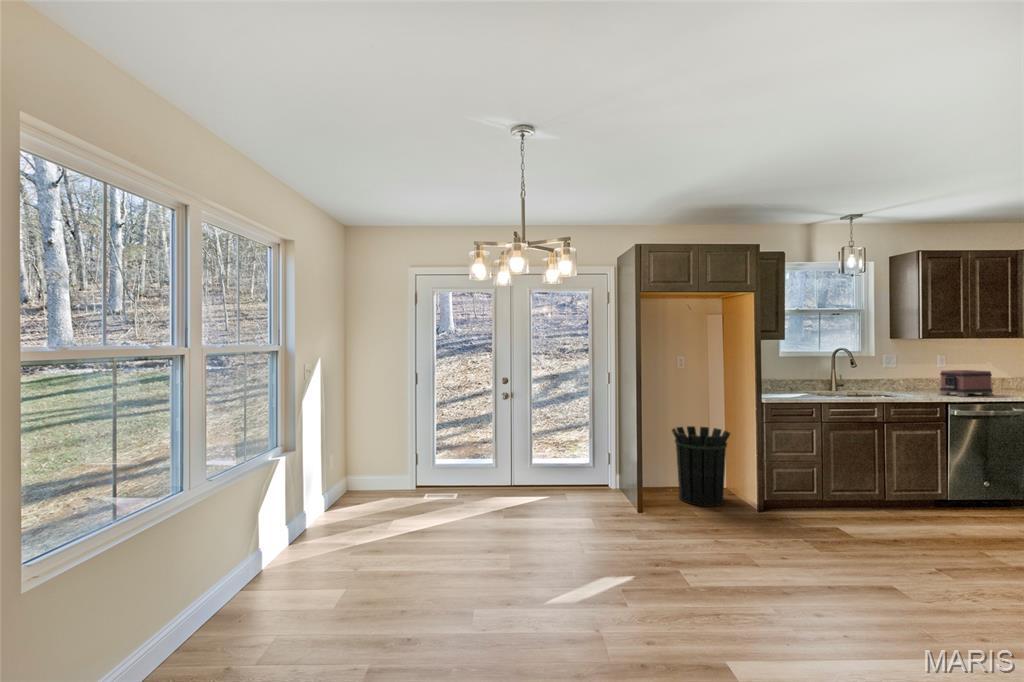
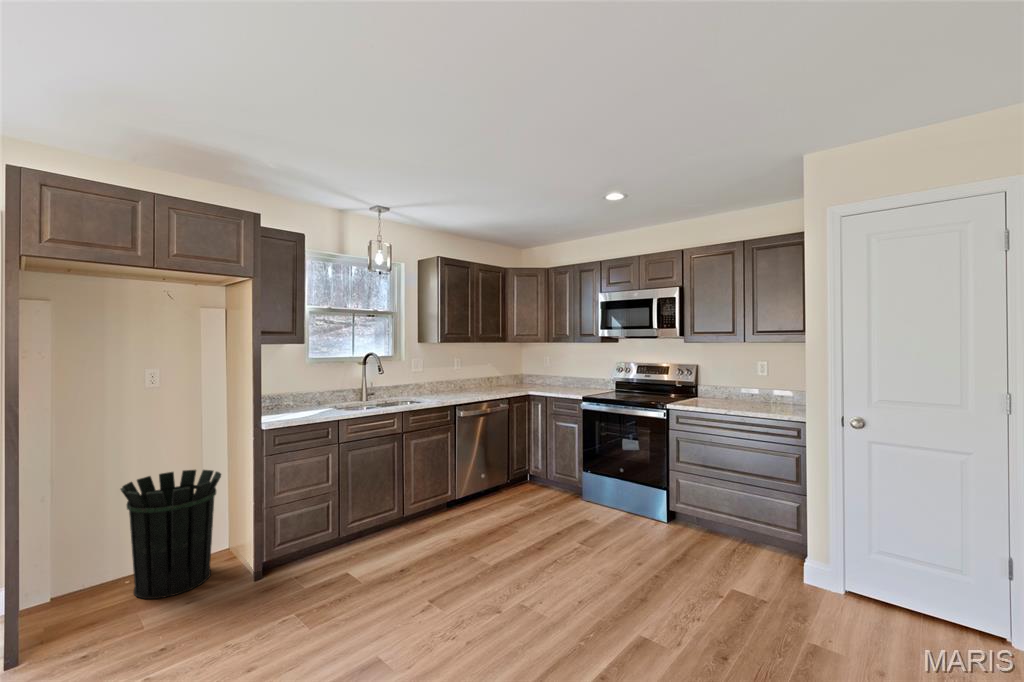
toaster: present [939,370,993,397] -> none [452,372,490,398]

